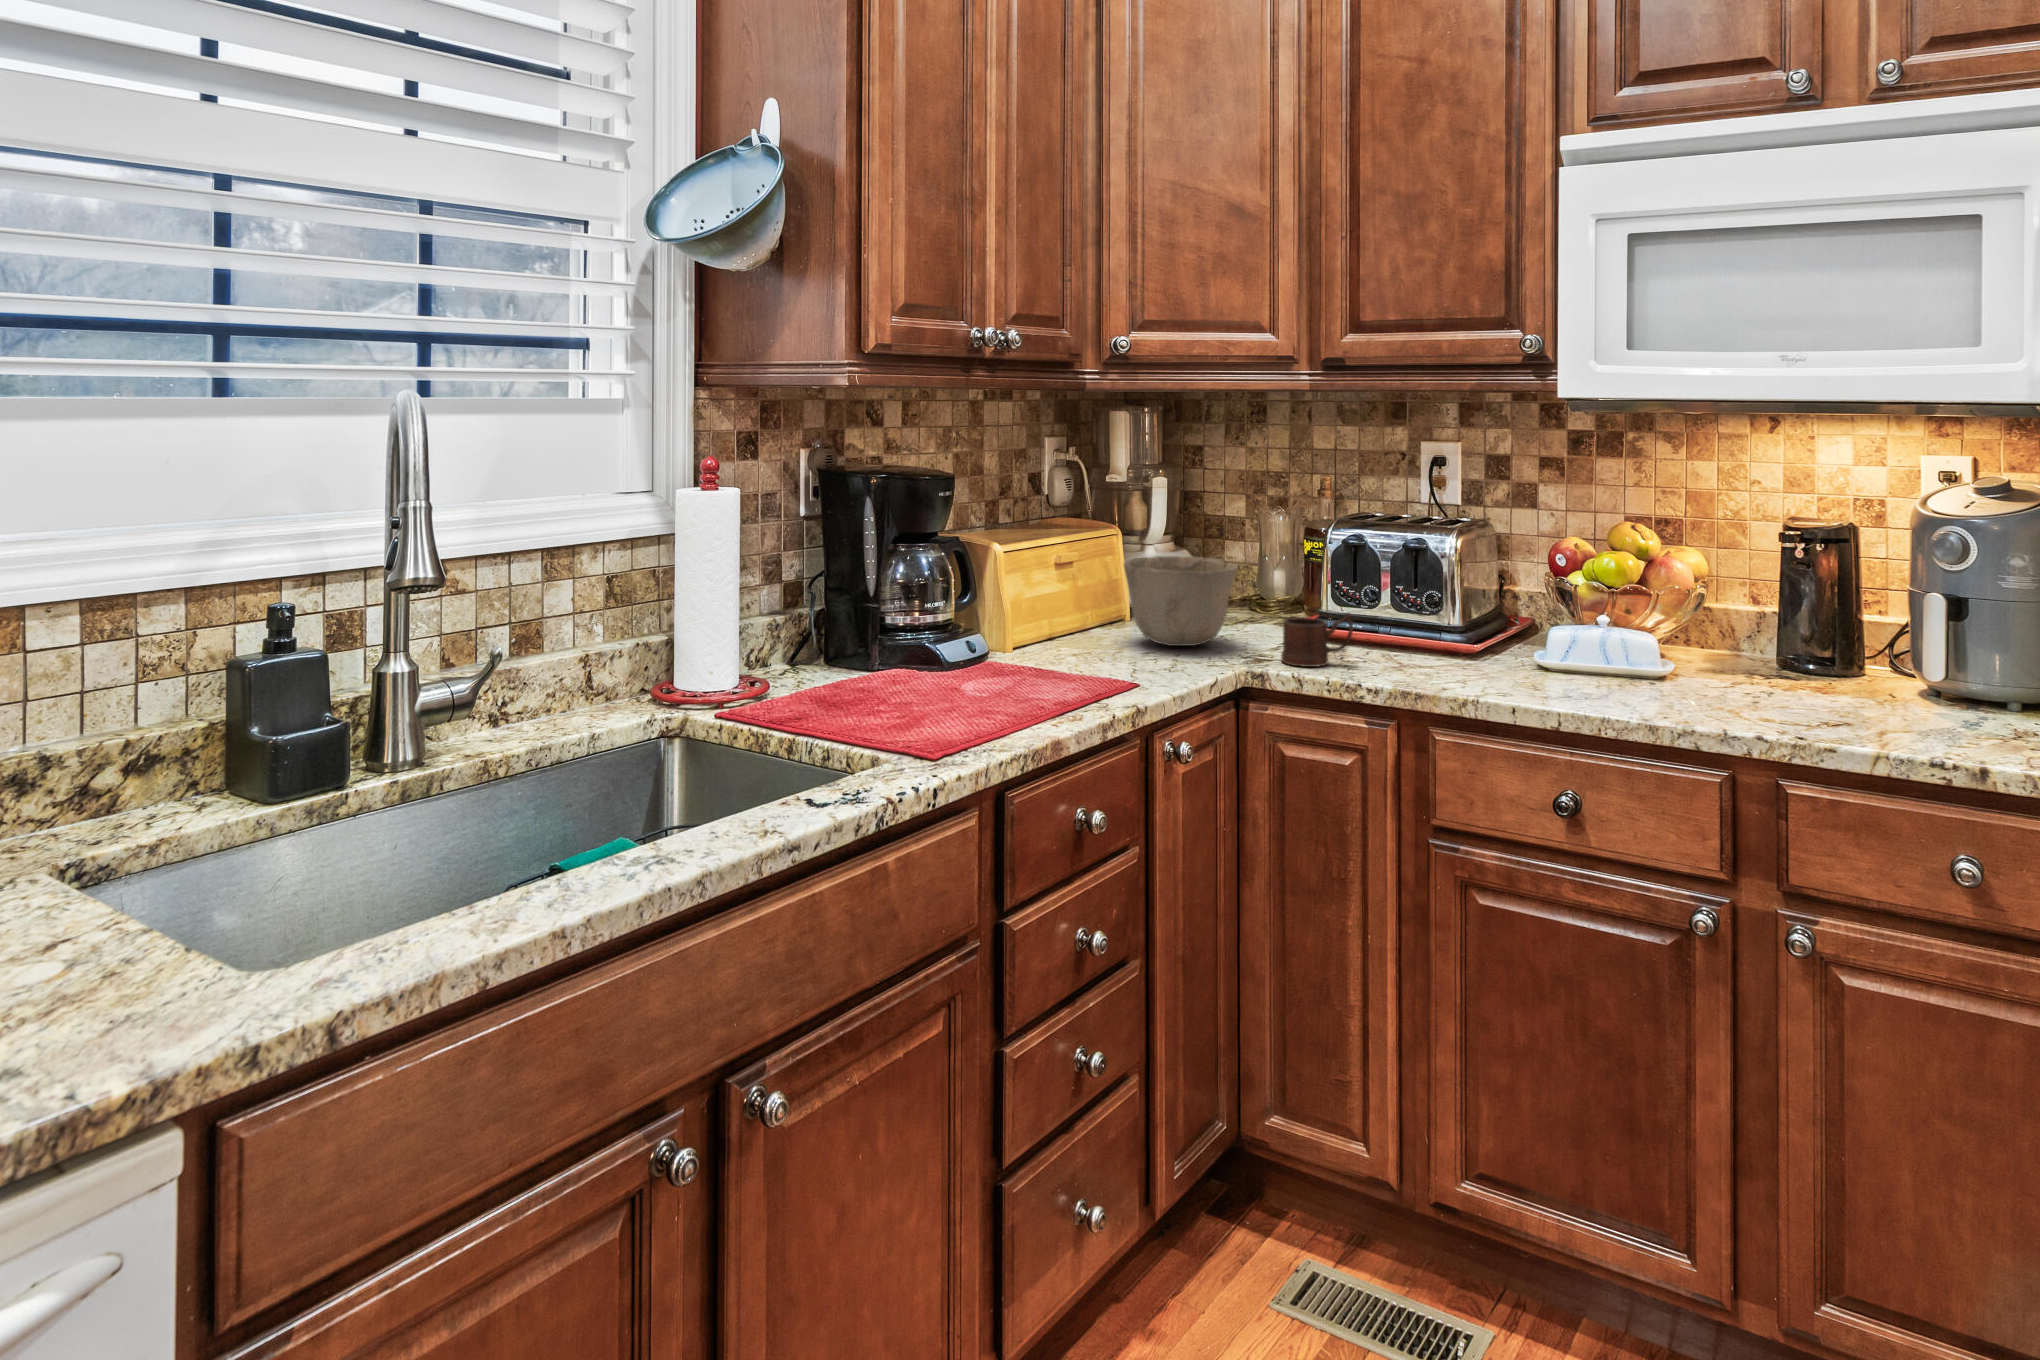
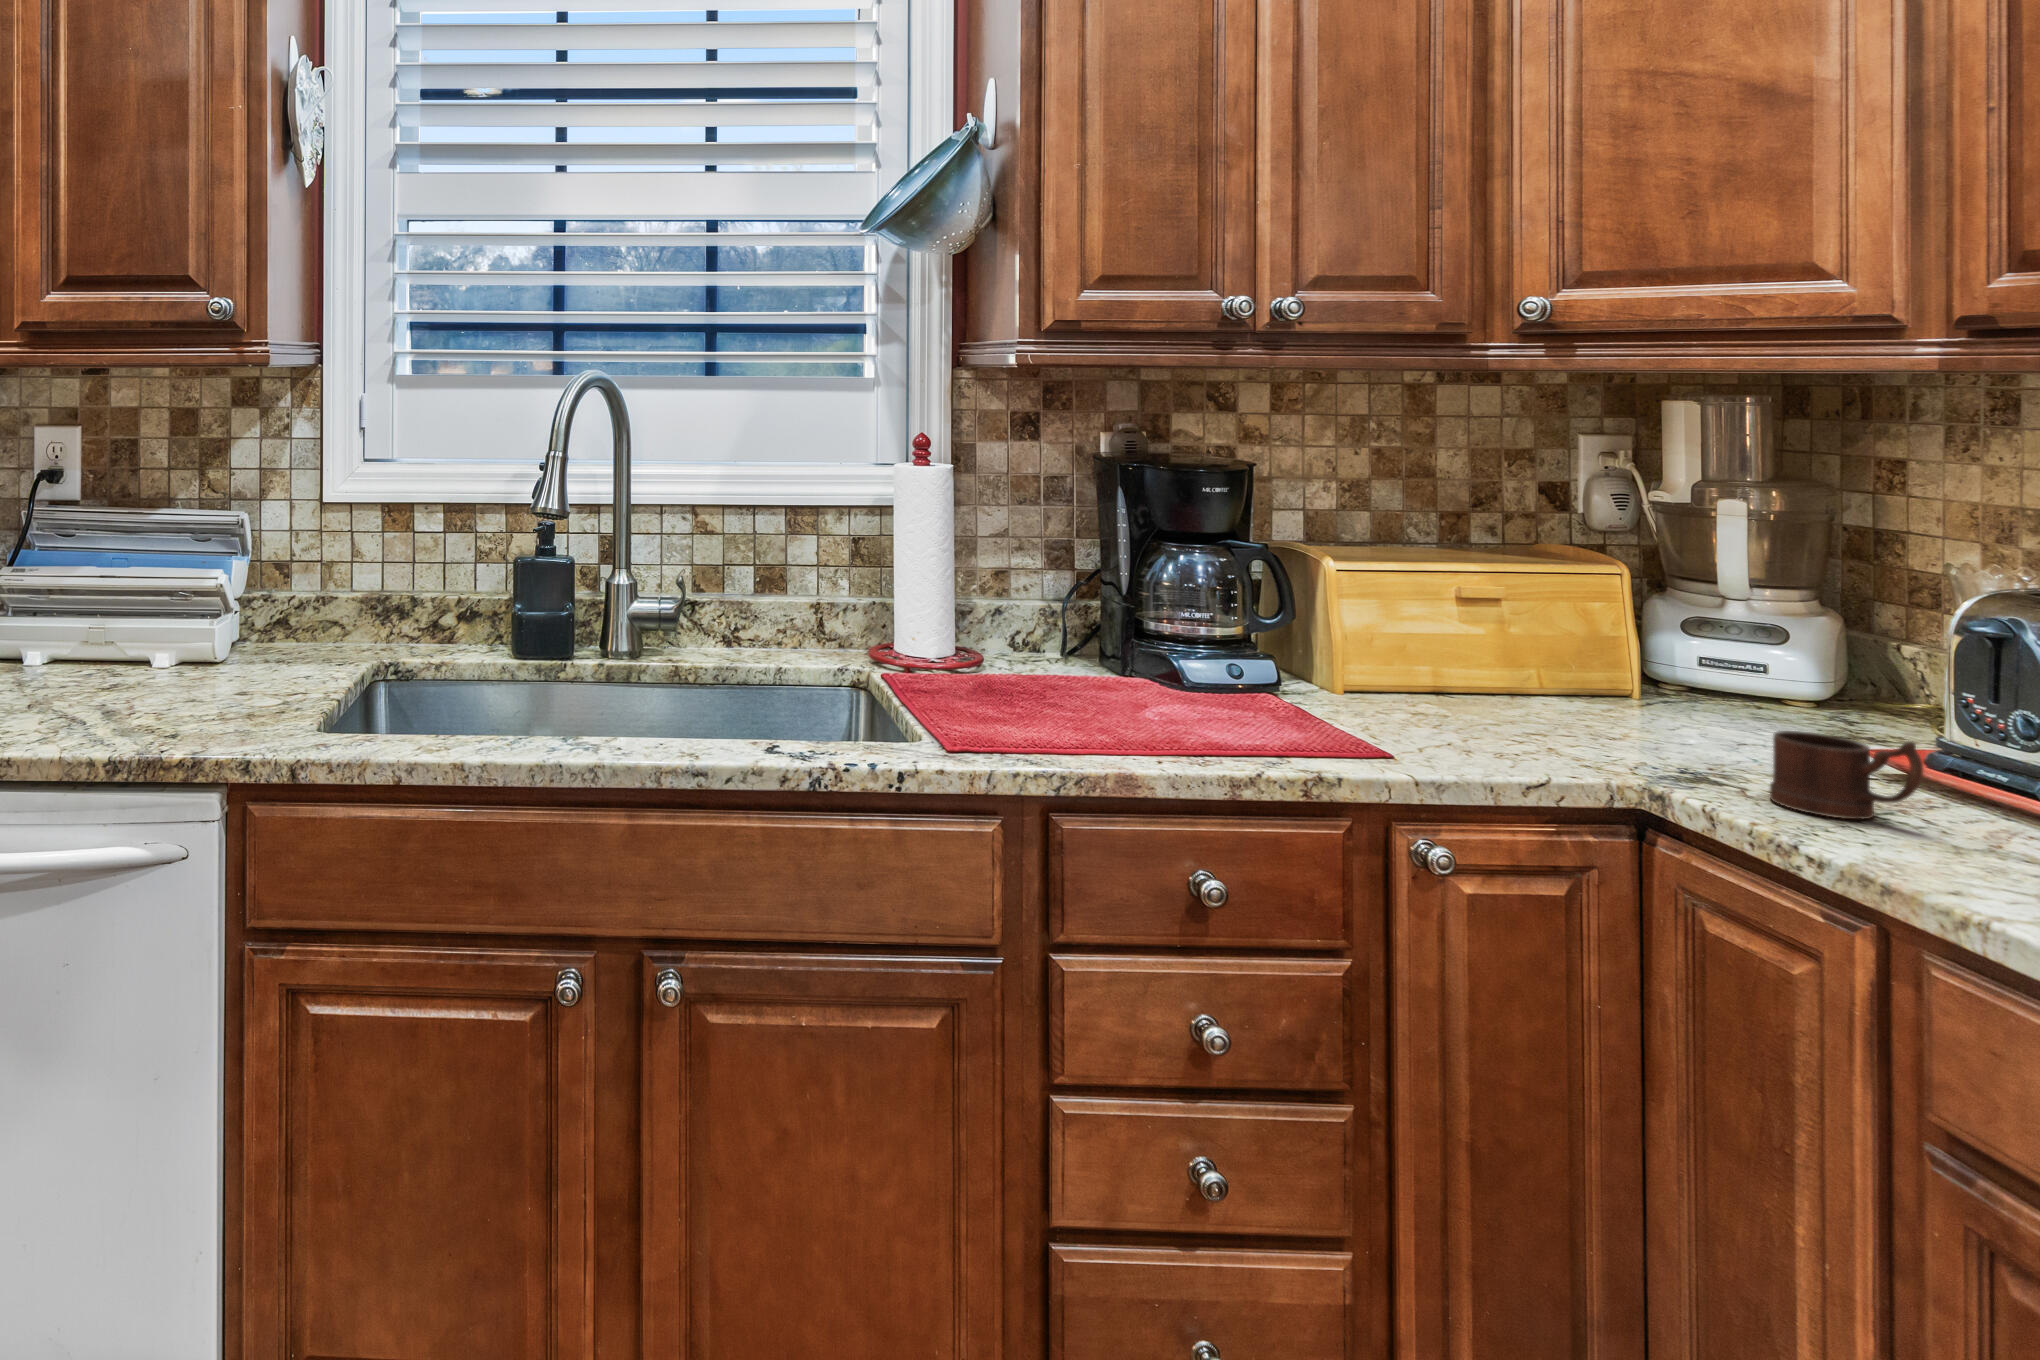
ceramic bowl: present [1124,556,1238,646] -> none [1533,605,1746,745]

